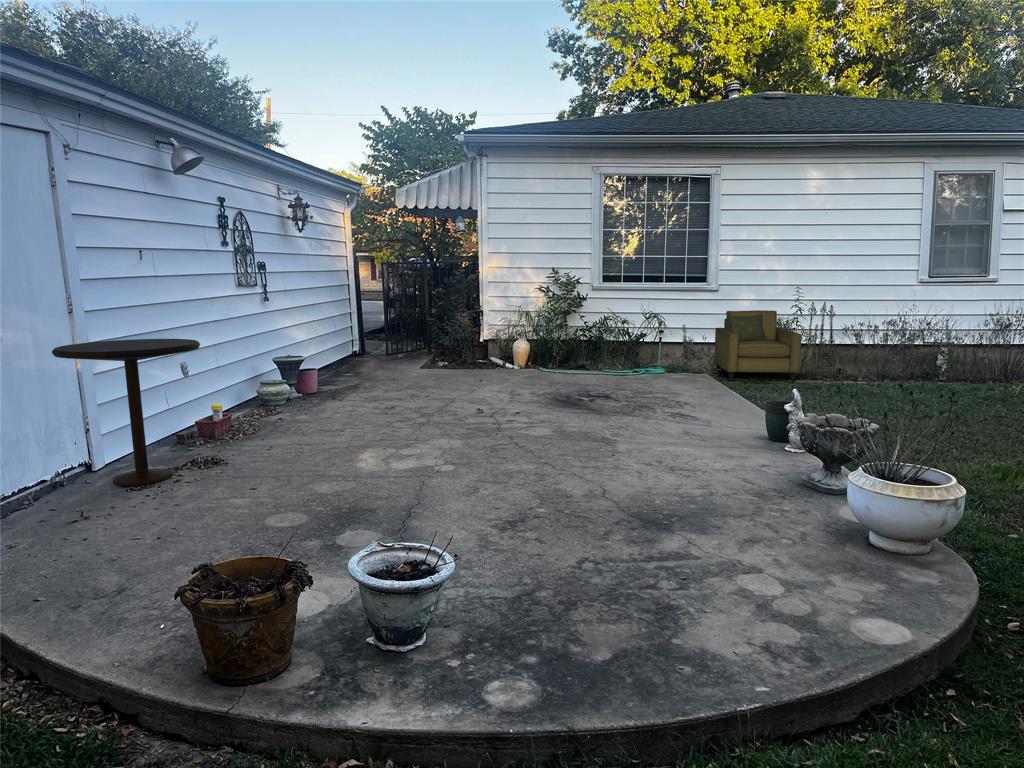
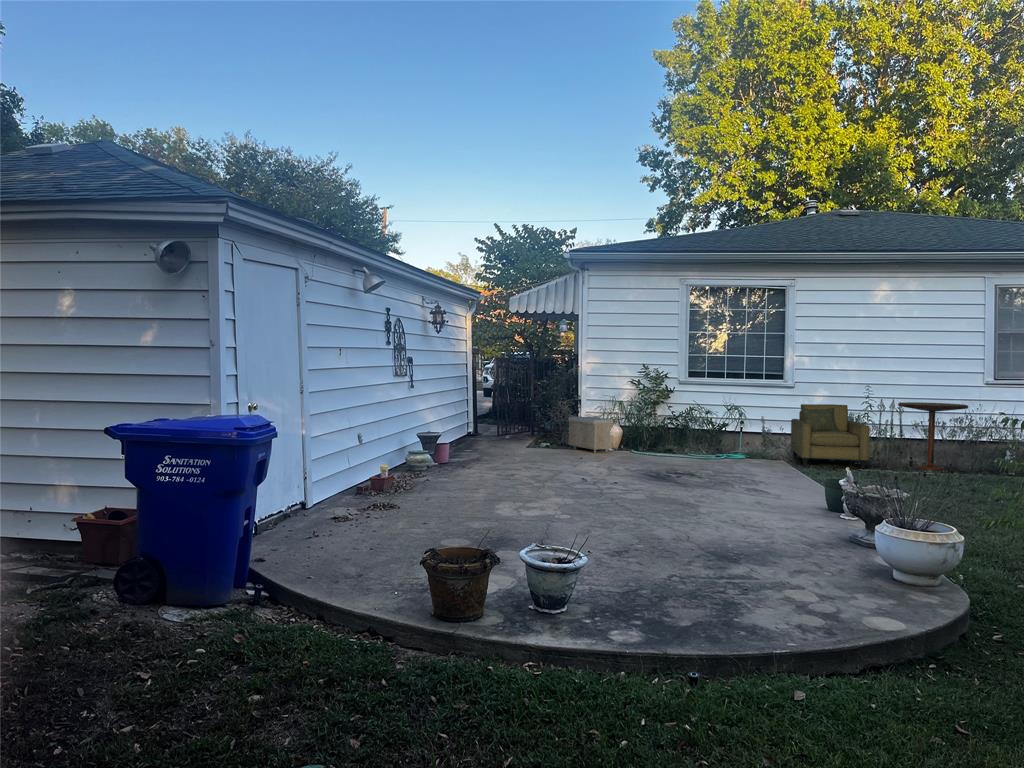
storage bench: none [466,331,518,373] -> present [568,416,613,453]
pedestal table: present [52,339,200,486] -> present [898,402,968,470]

